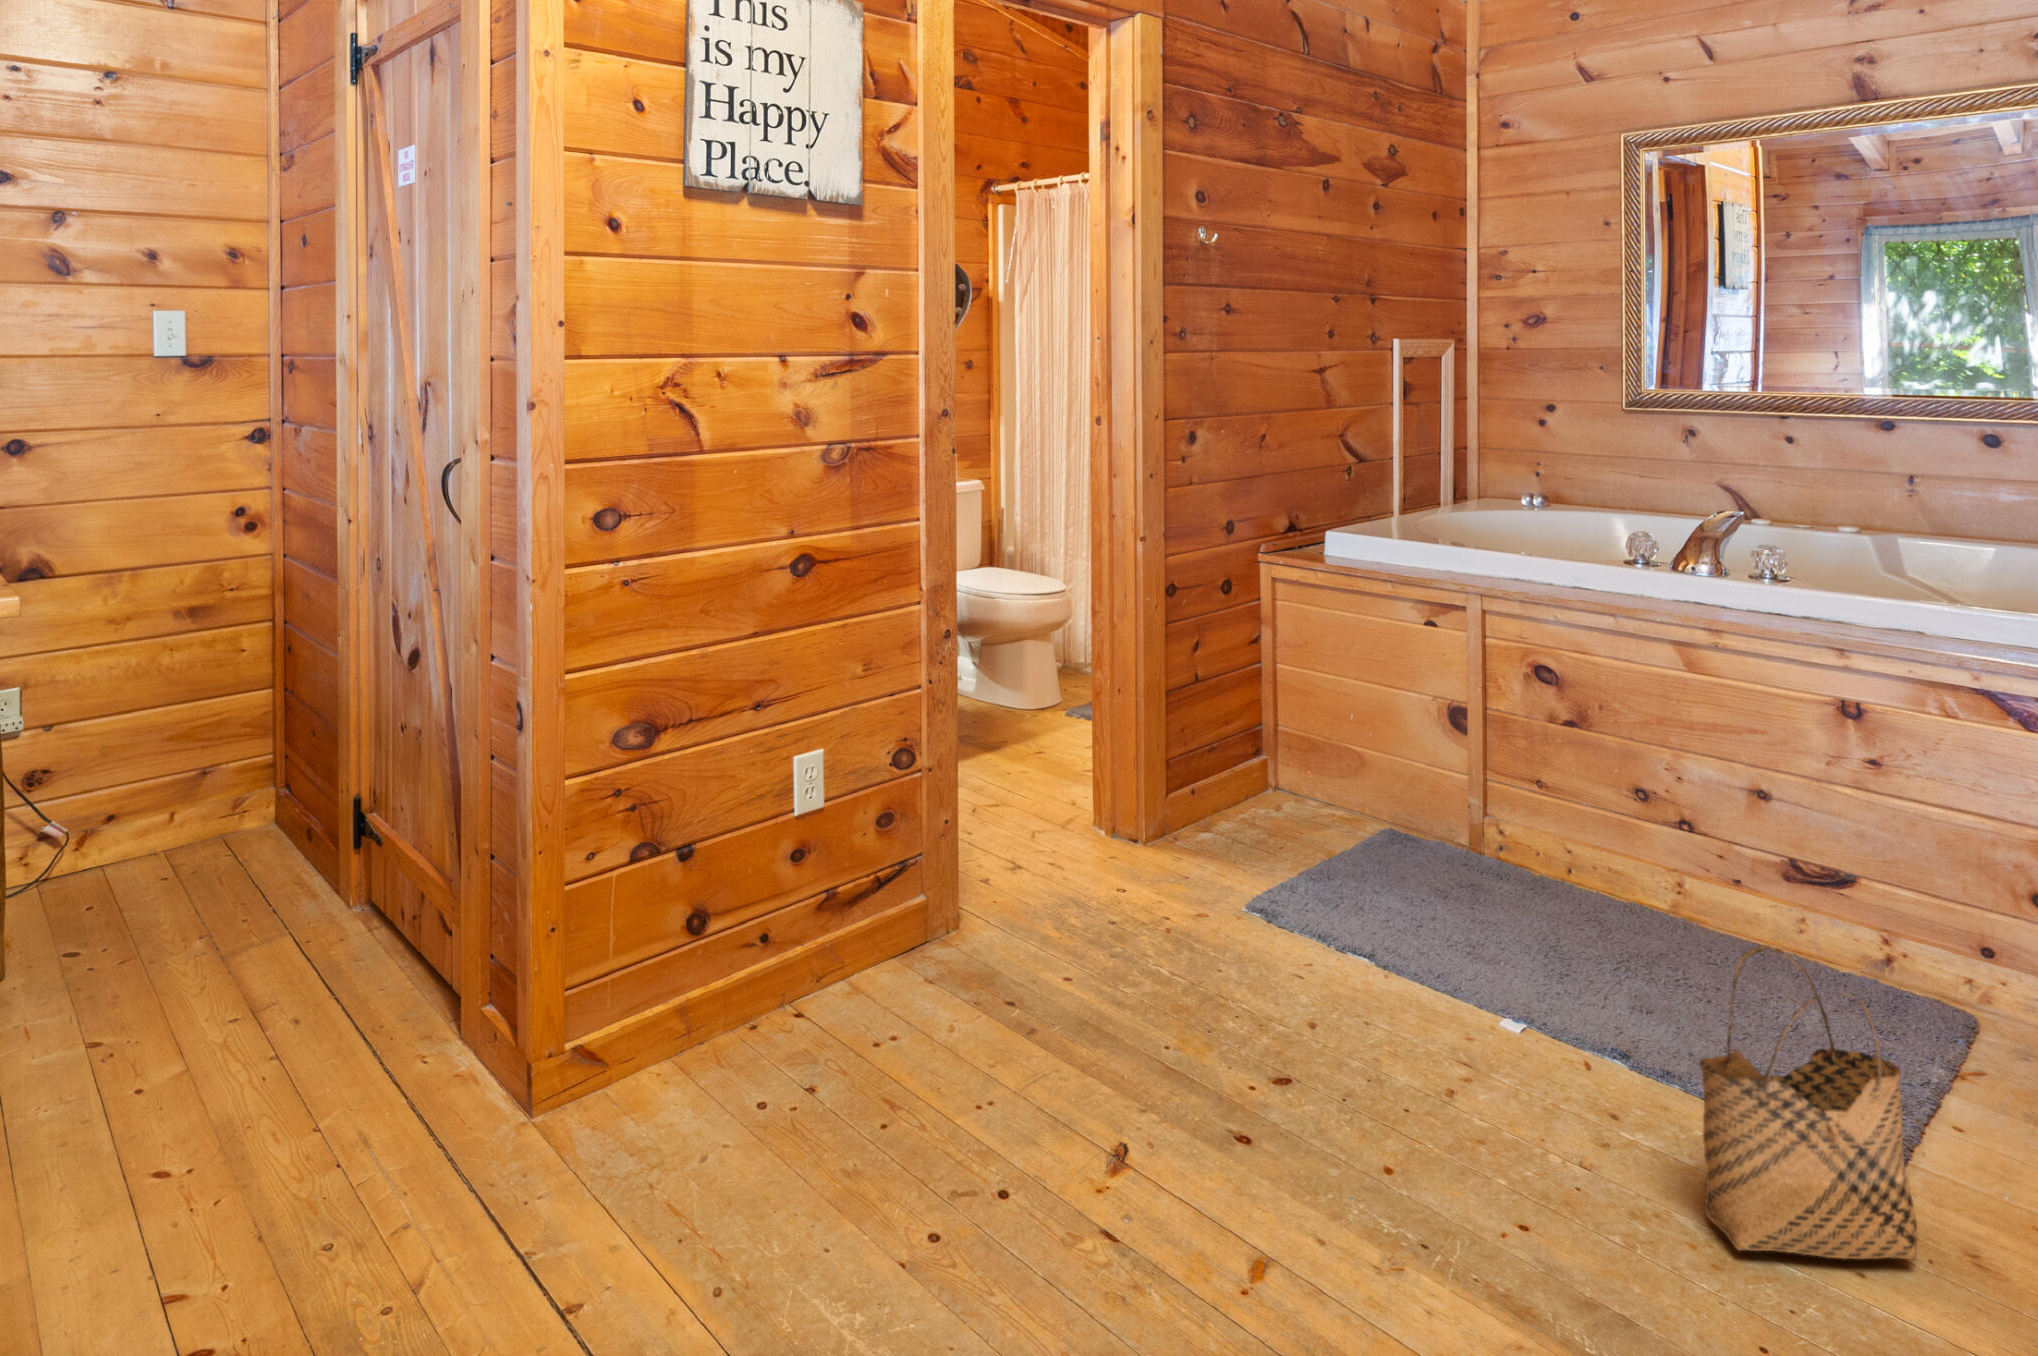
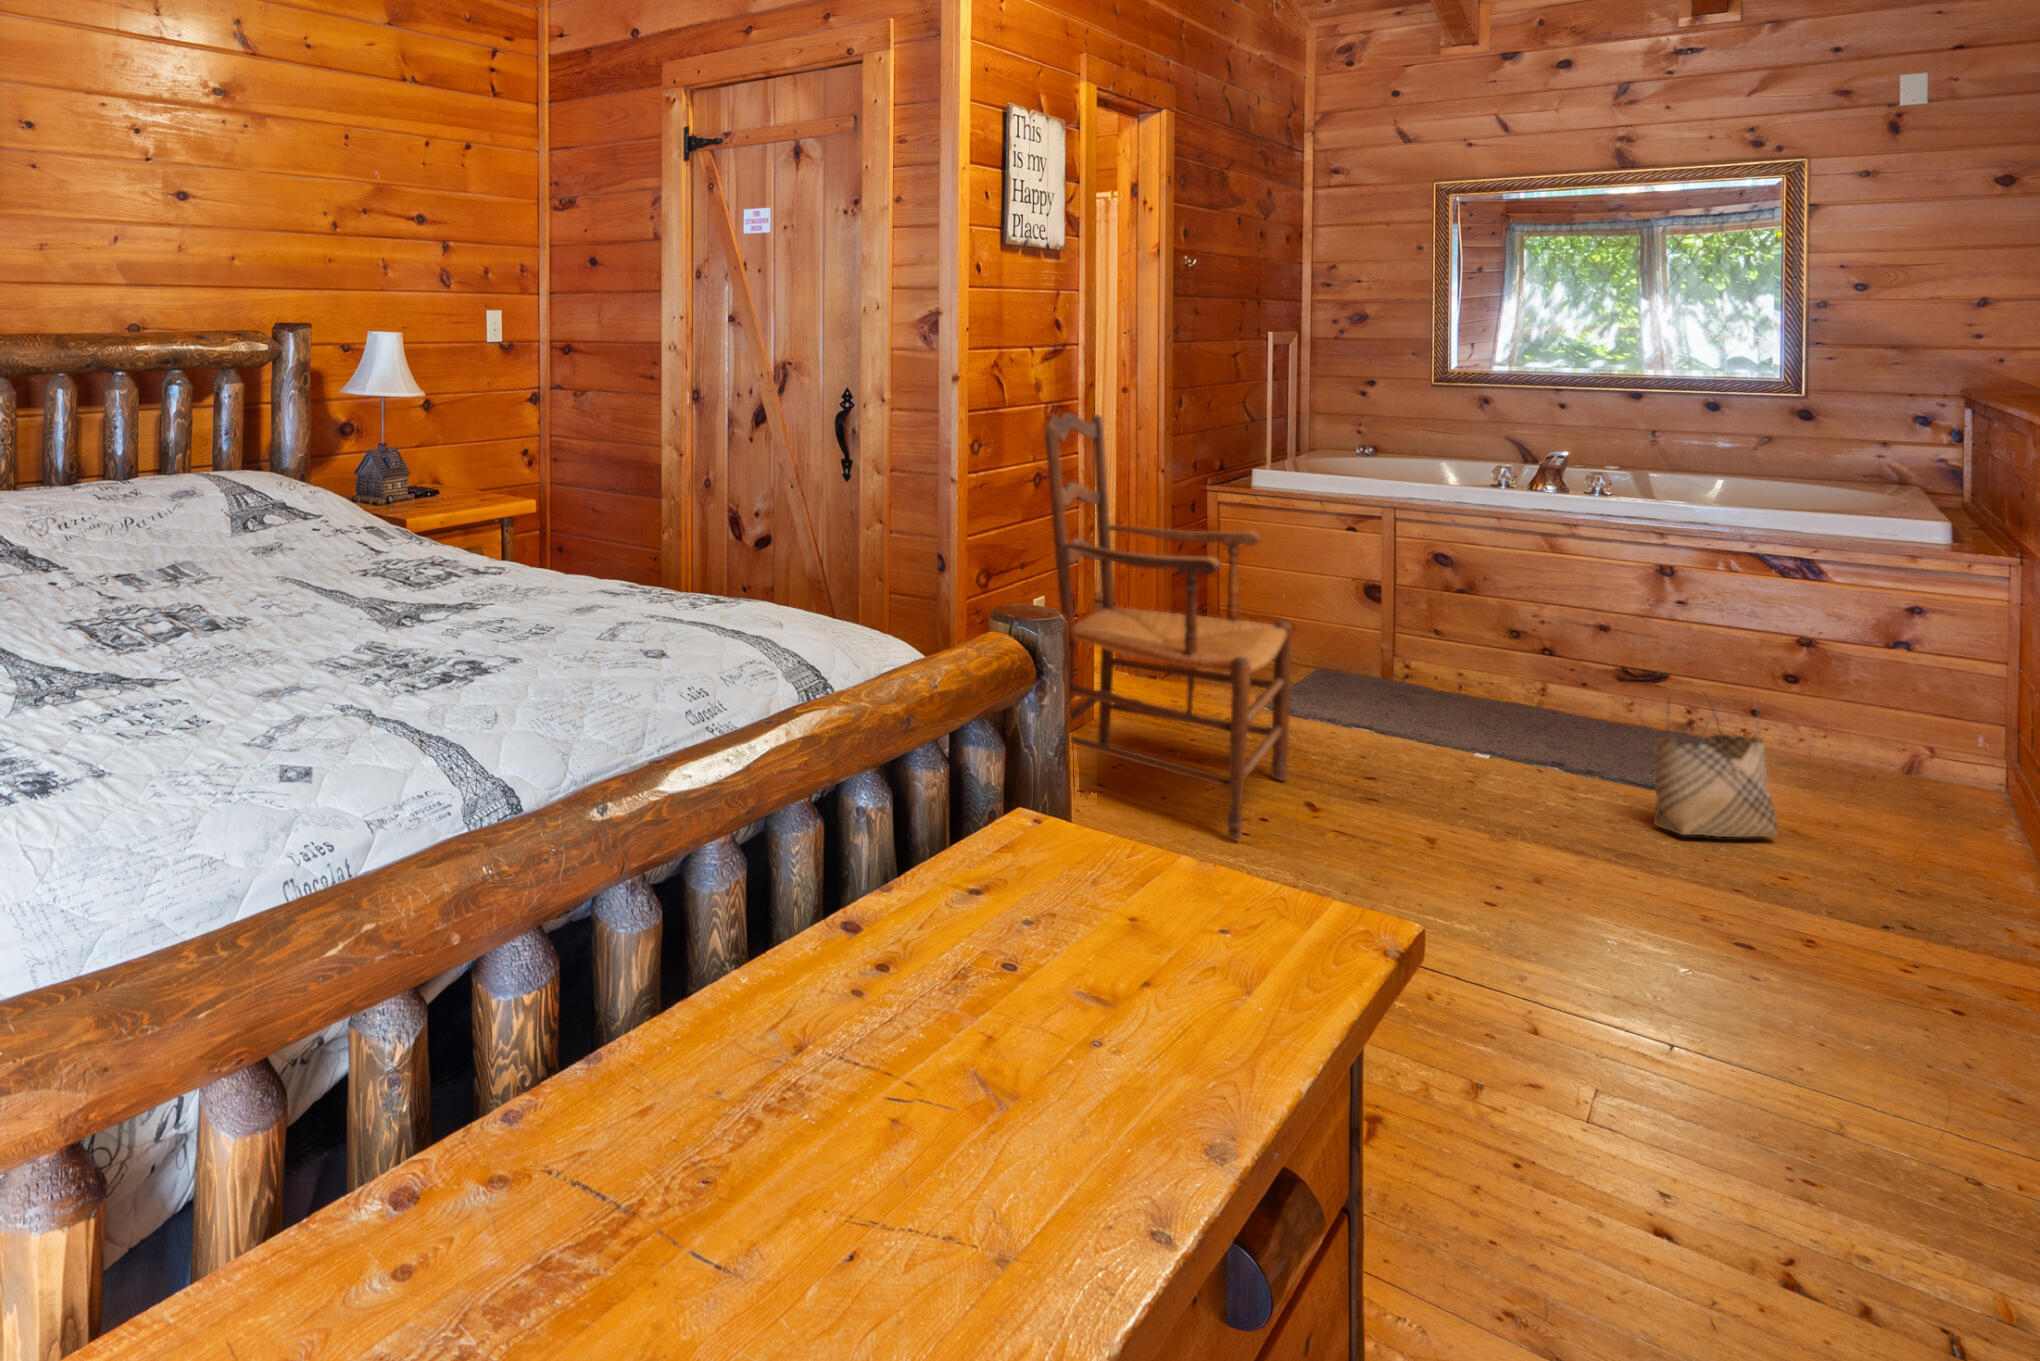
armchair: none [715,460,1142,1245] -> present [1044,413,1292,840]

